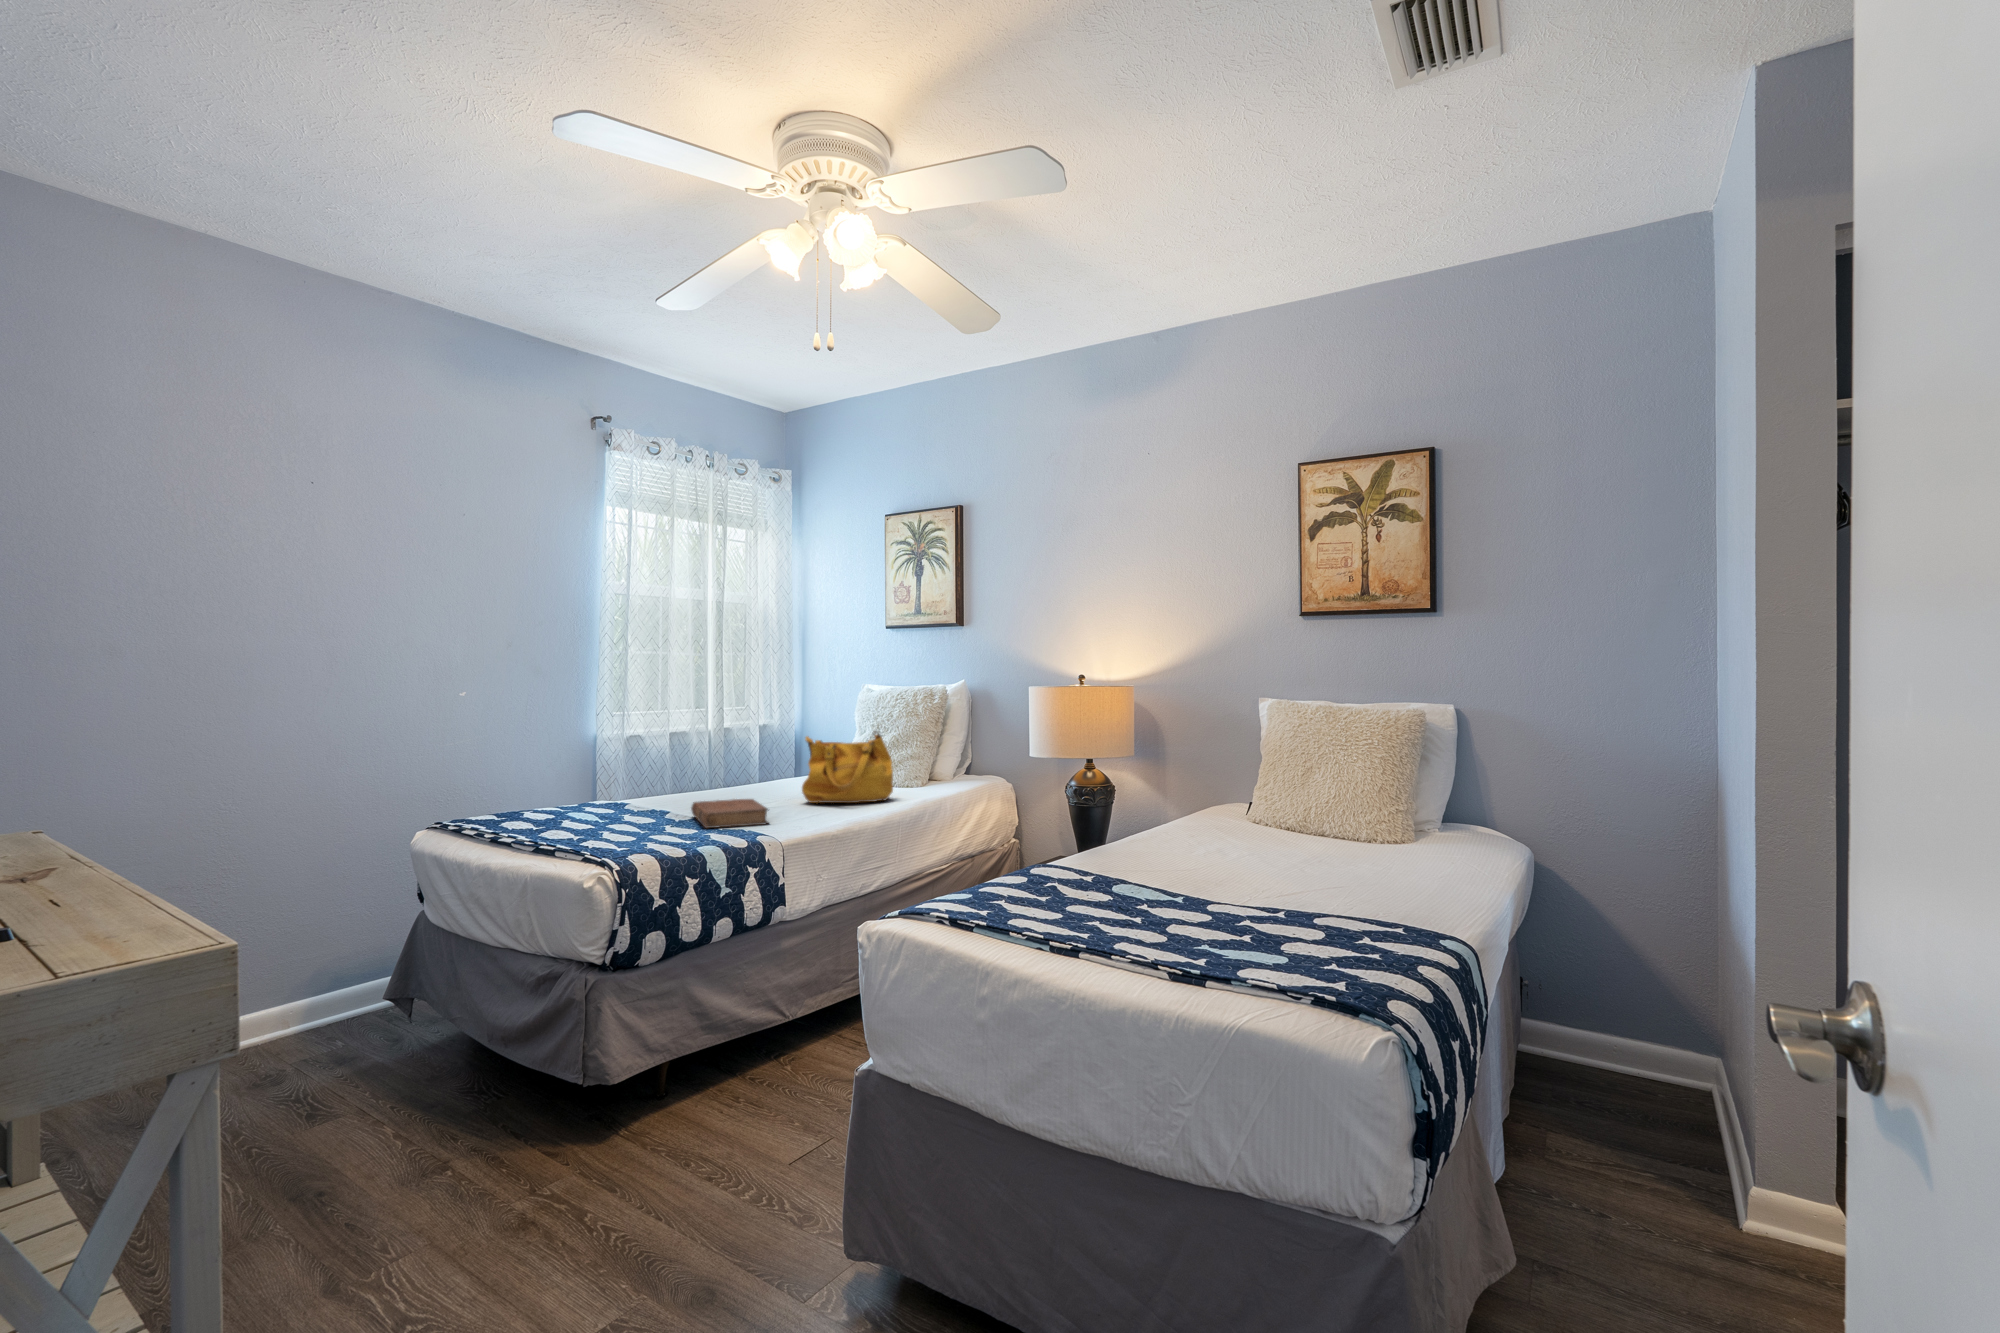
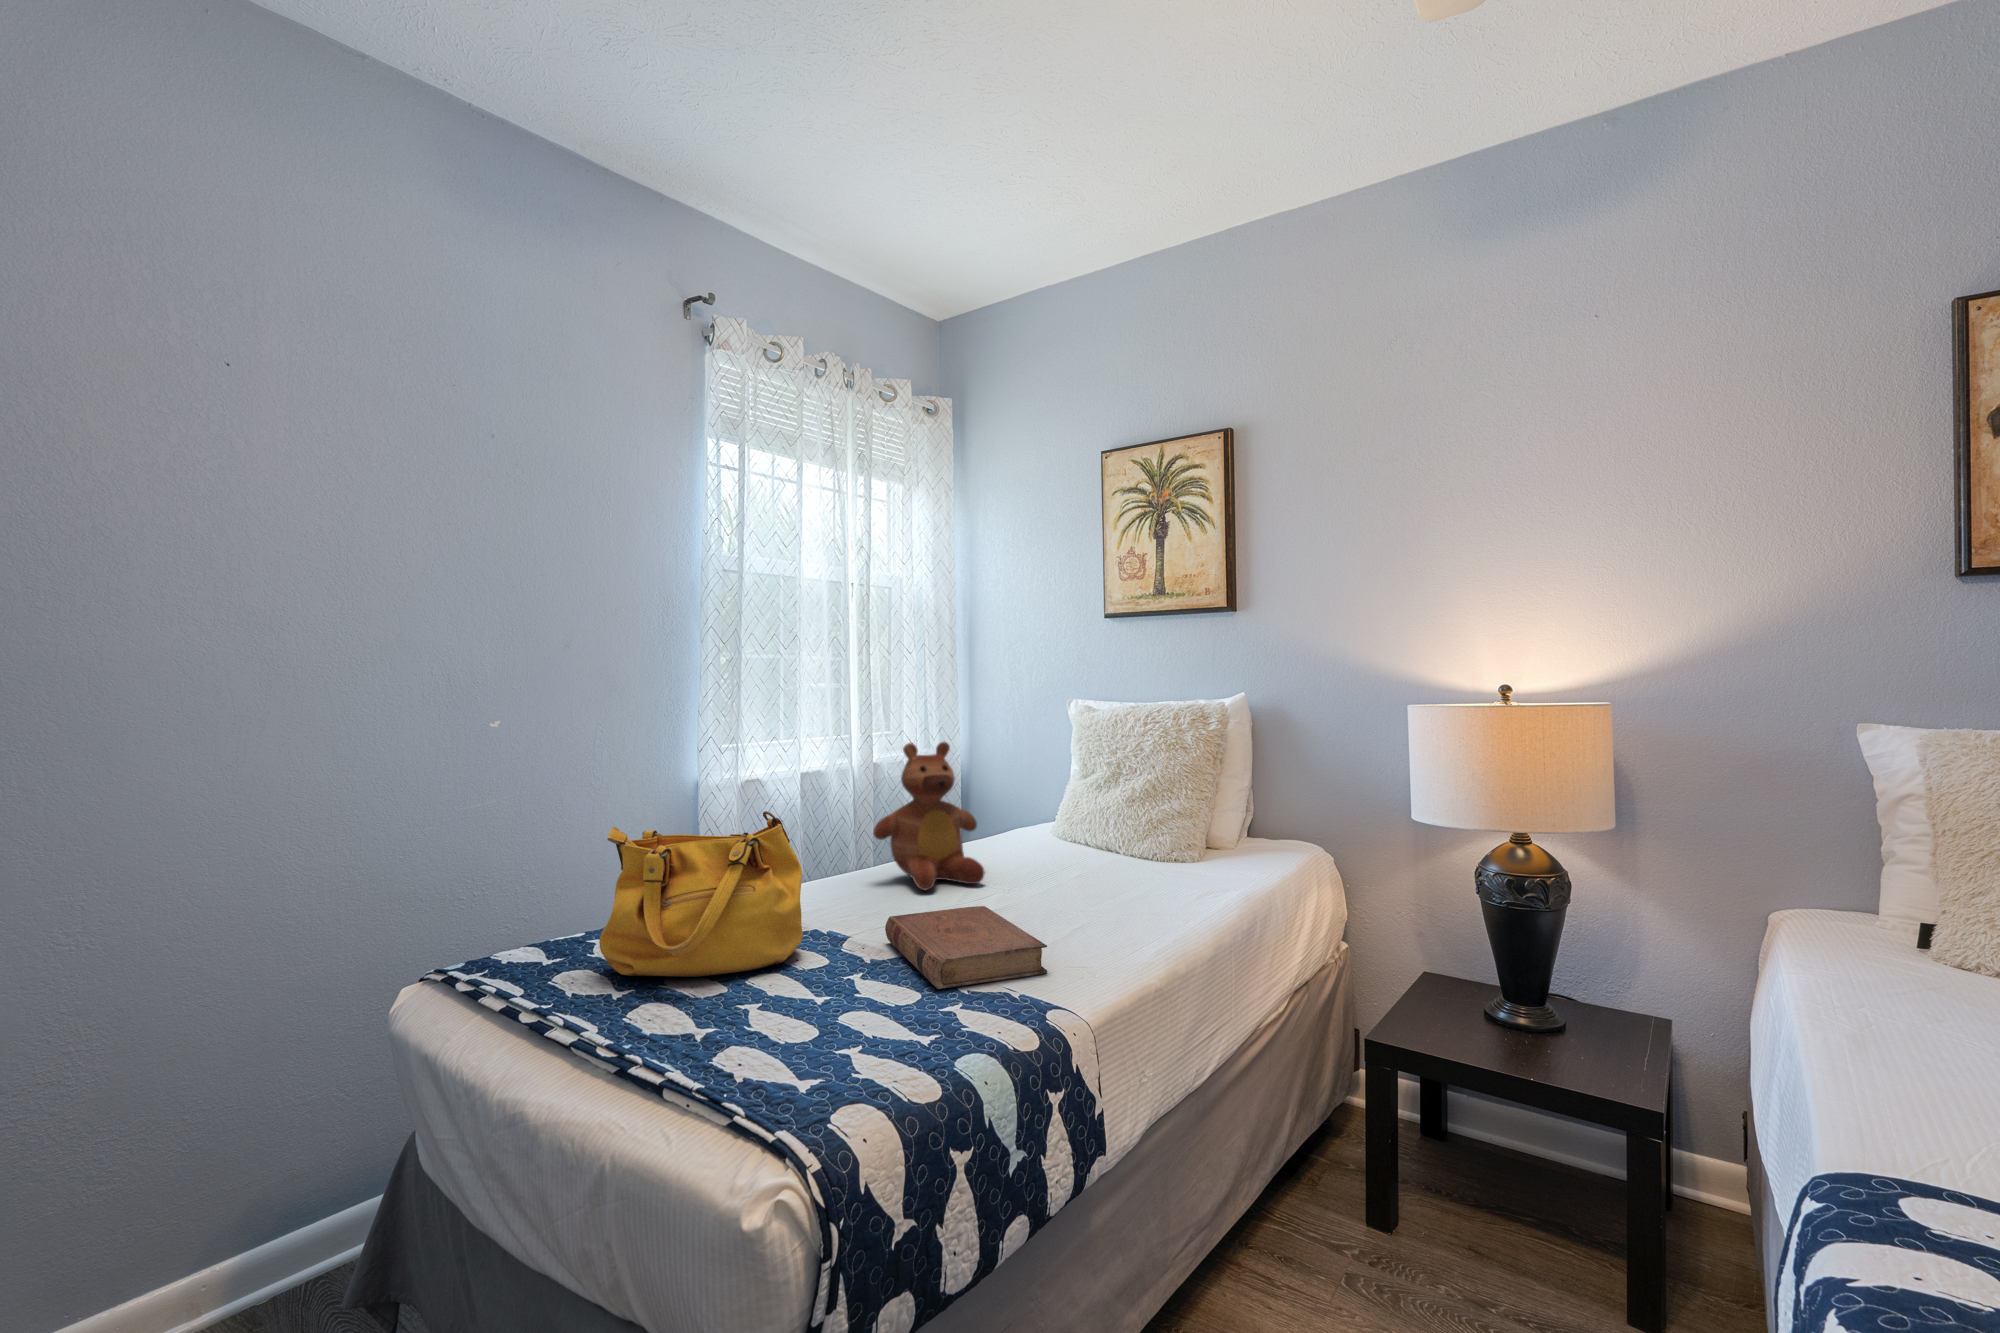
teddy bear: none [703,710,775,799] -> present [873,742,985,890]
handbag: present [802,734,893,803] -> present [599,811,803,977]

